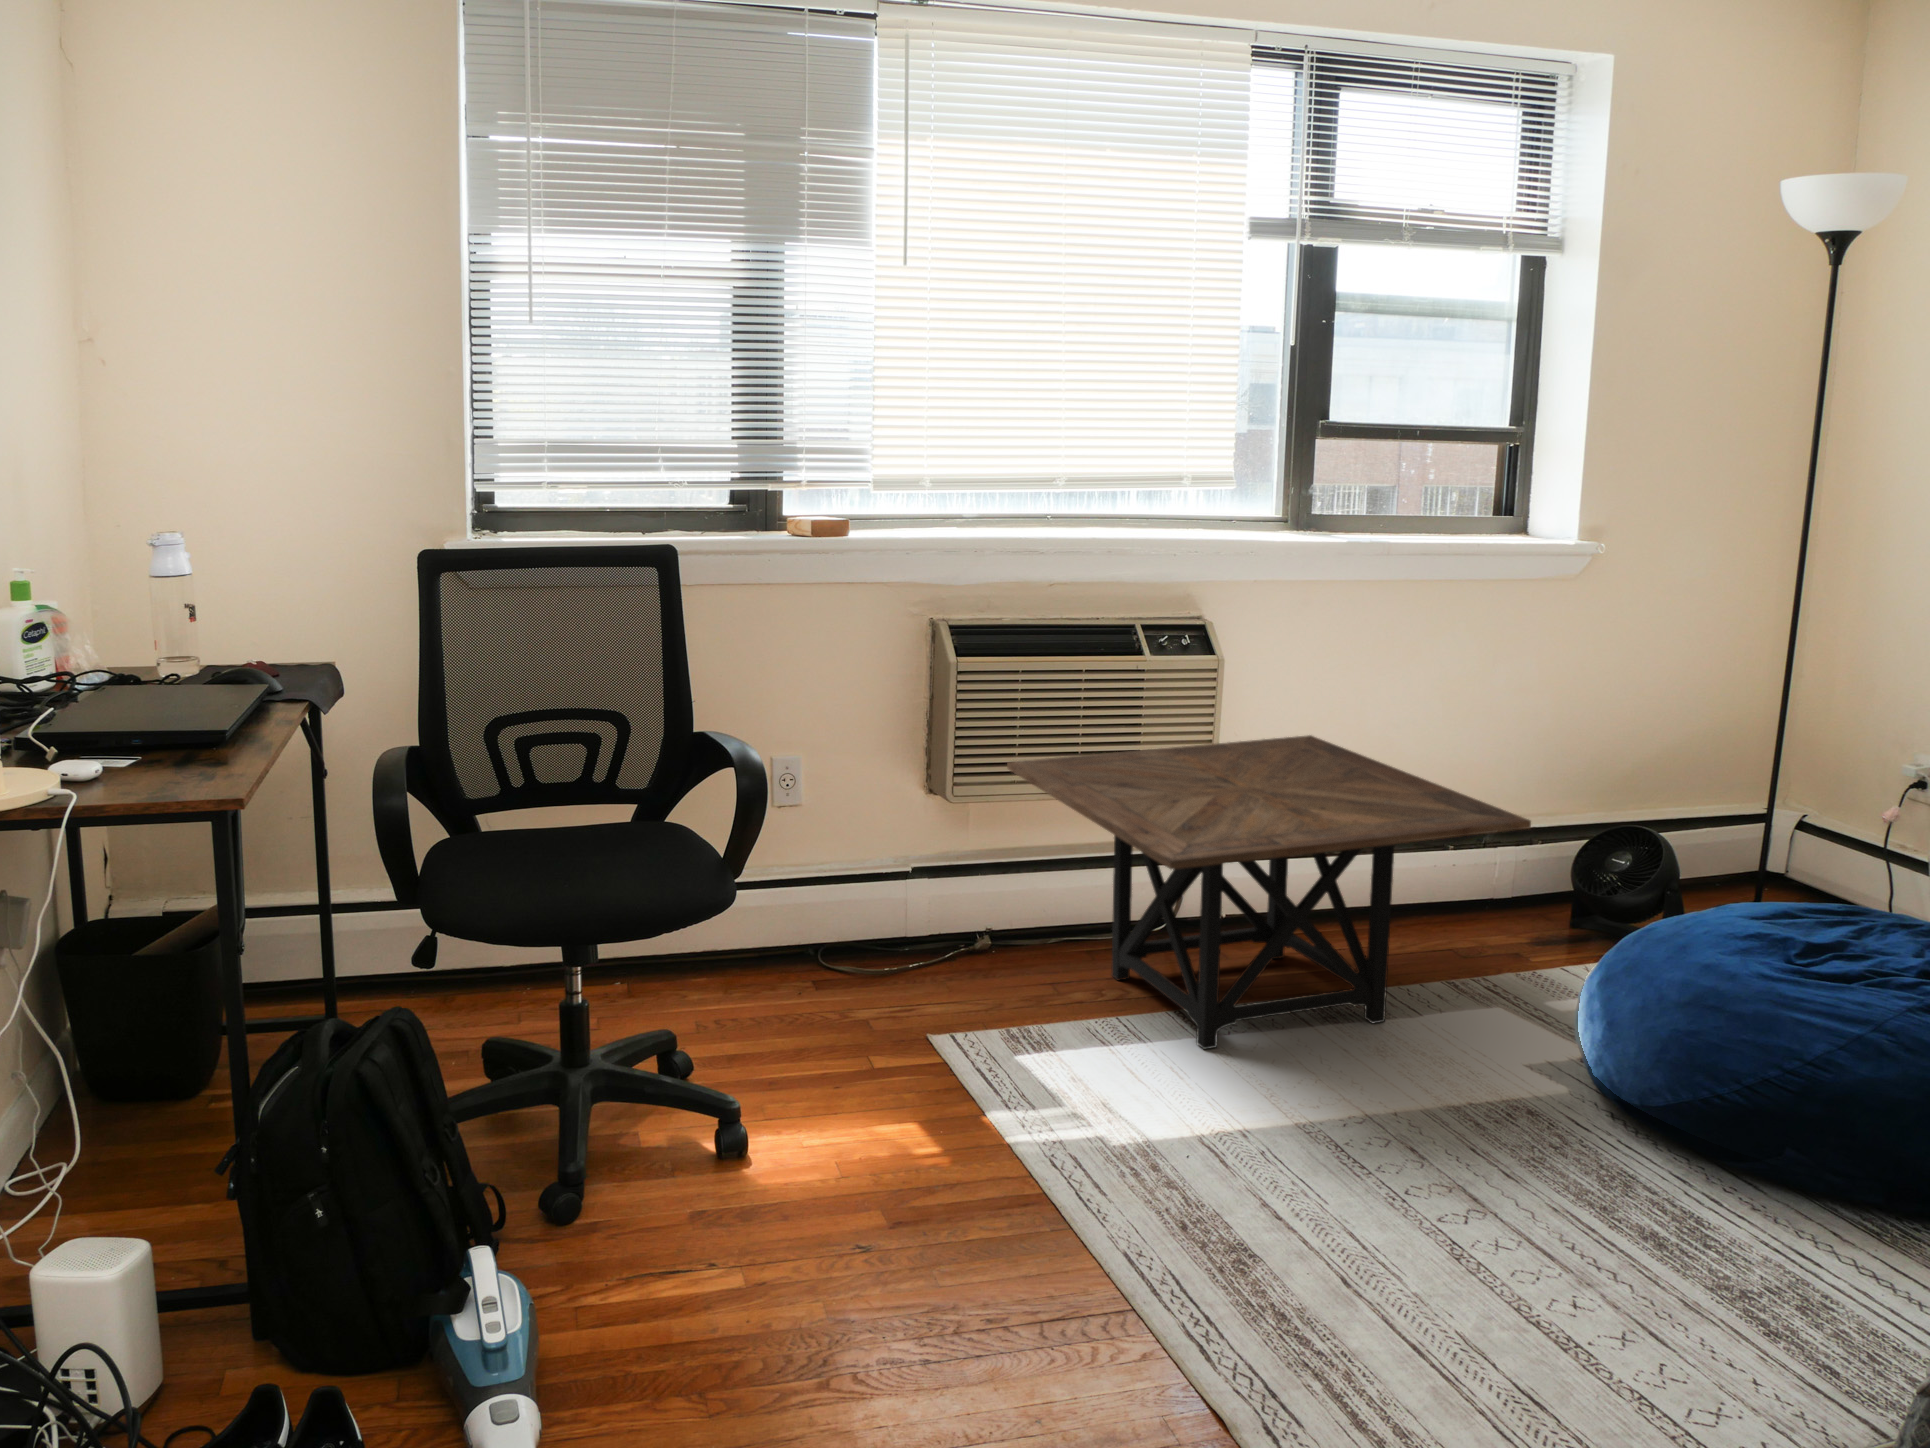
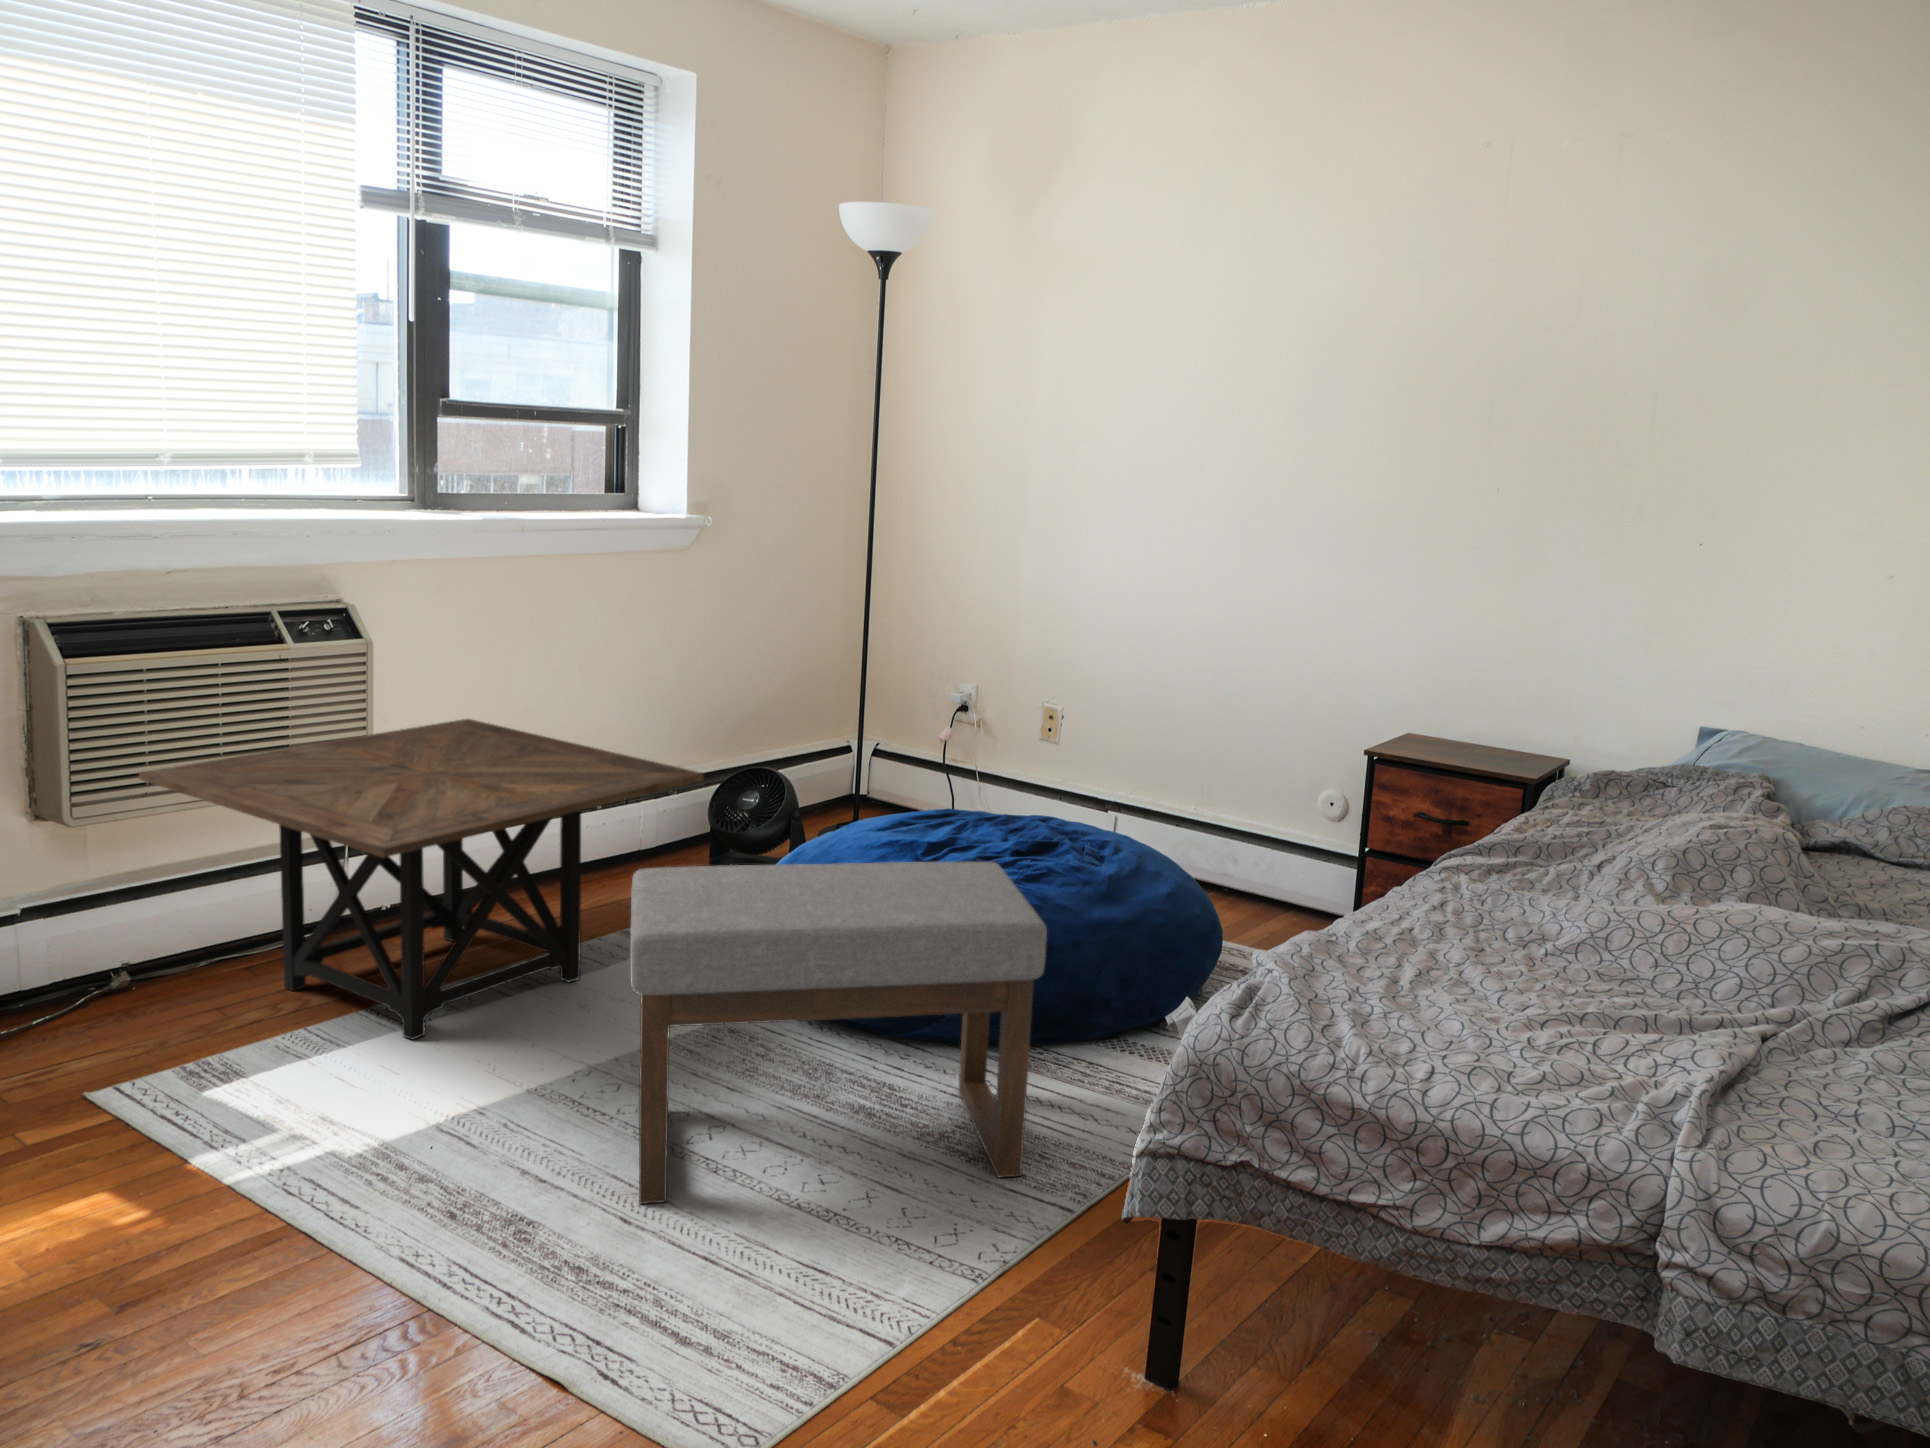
ottoman: none [1363,918,1888,1375] -> present [630,862,1047,1204]

